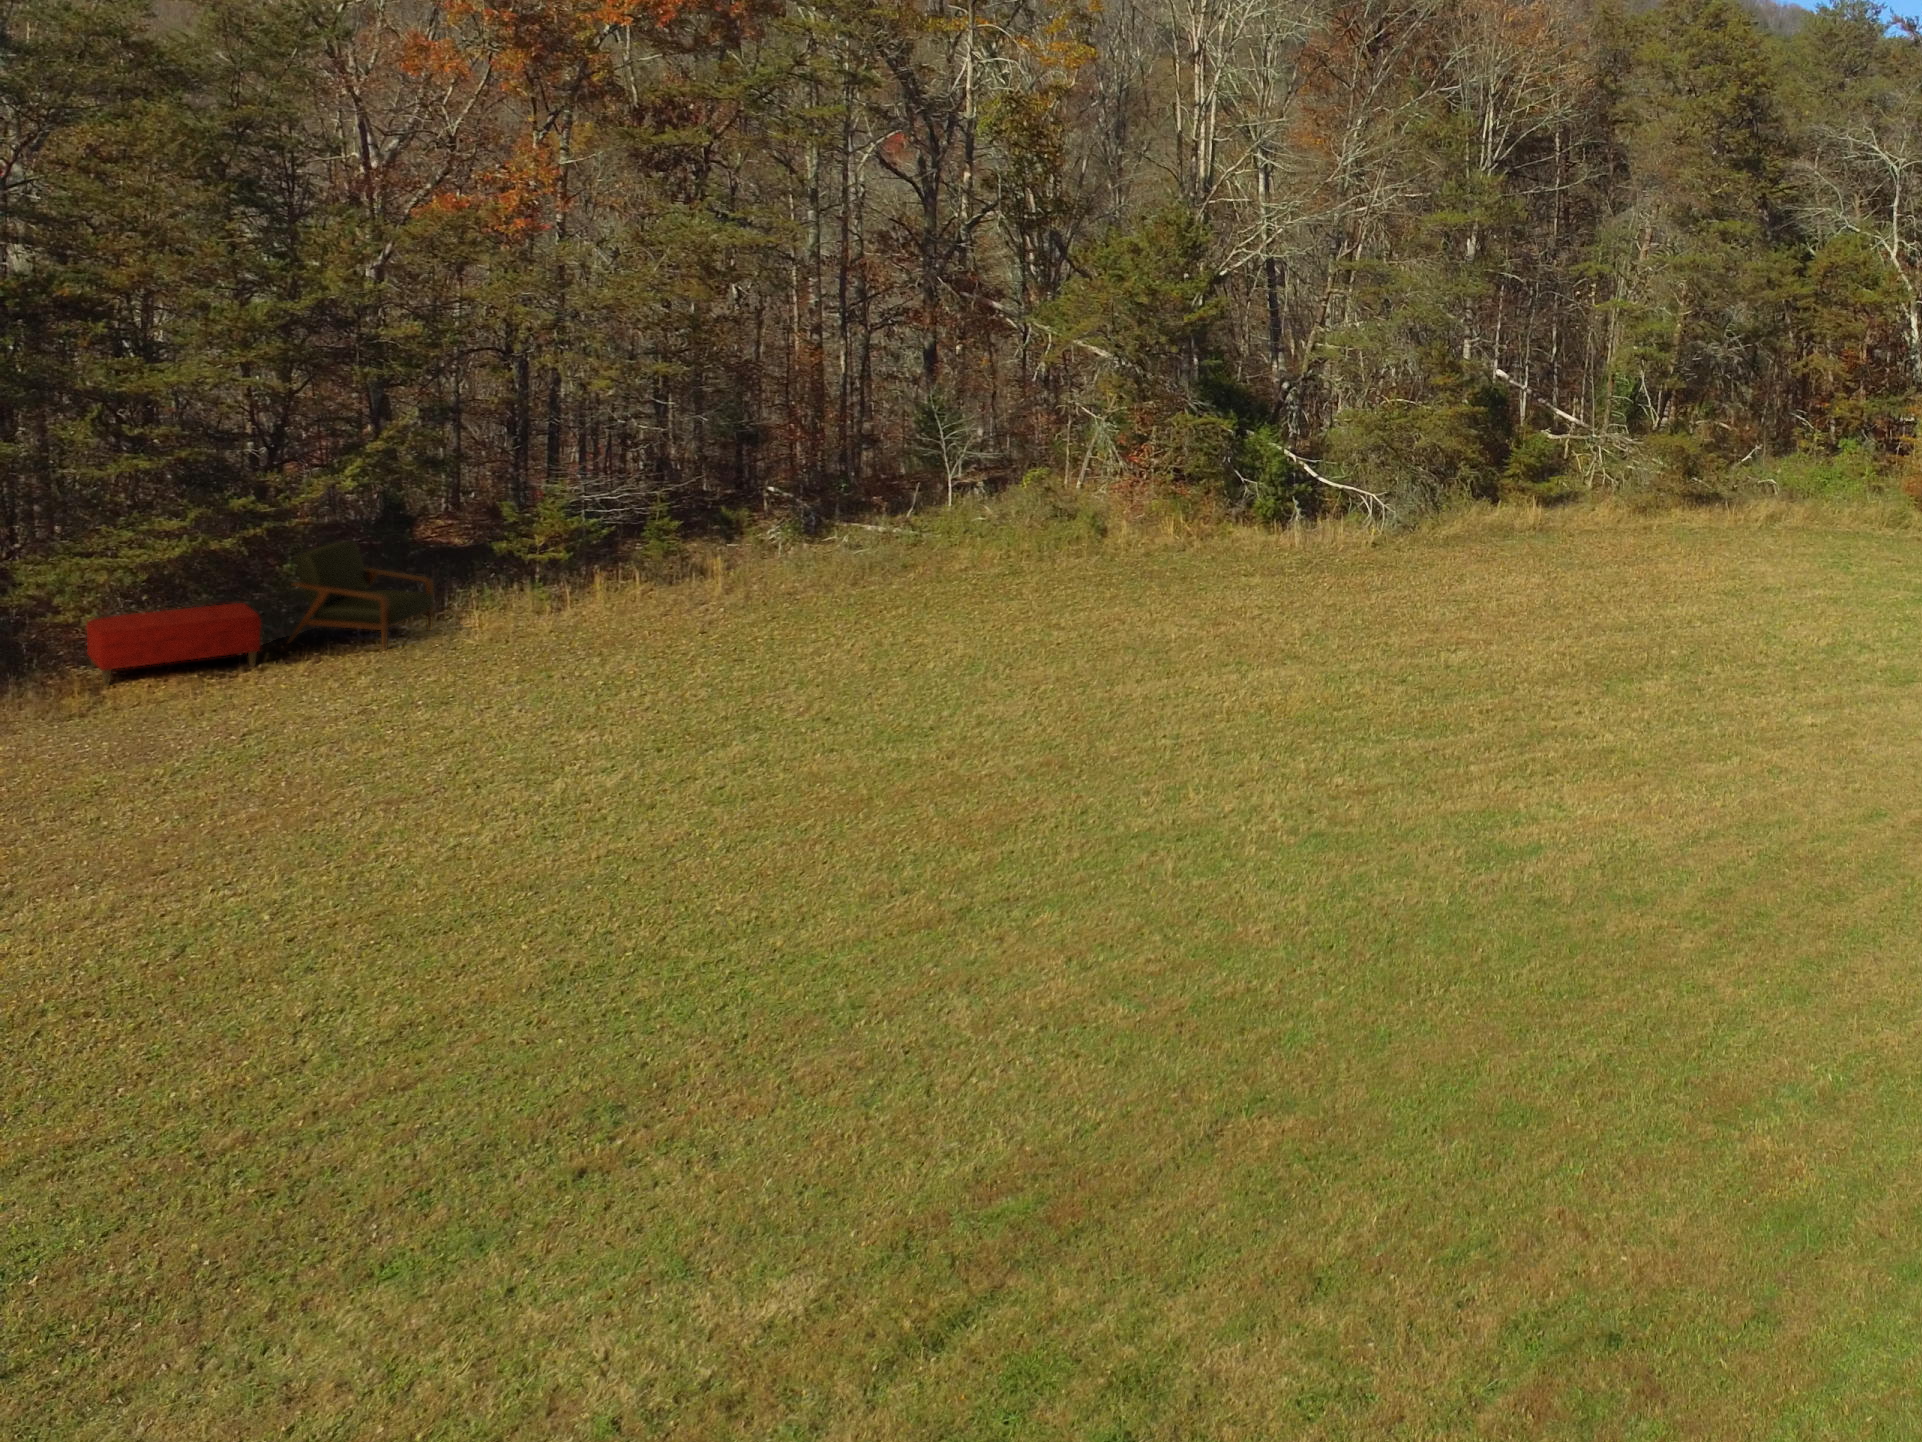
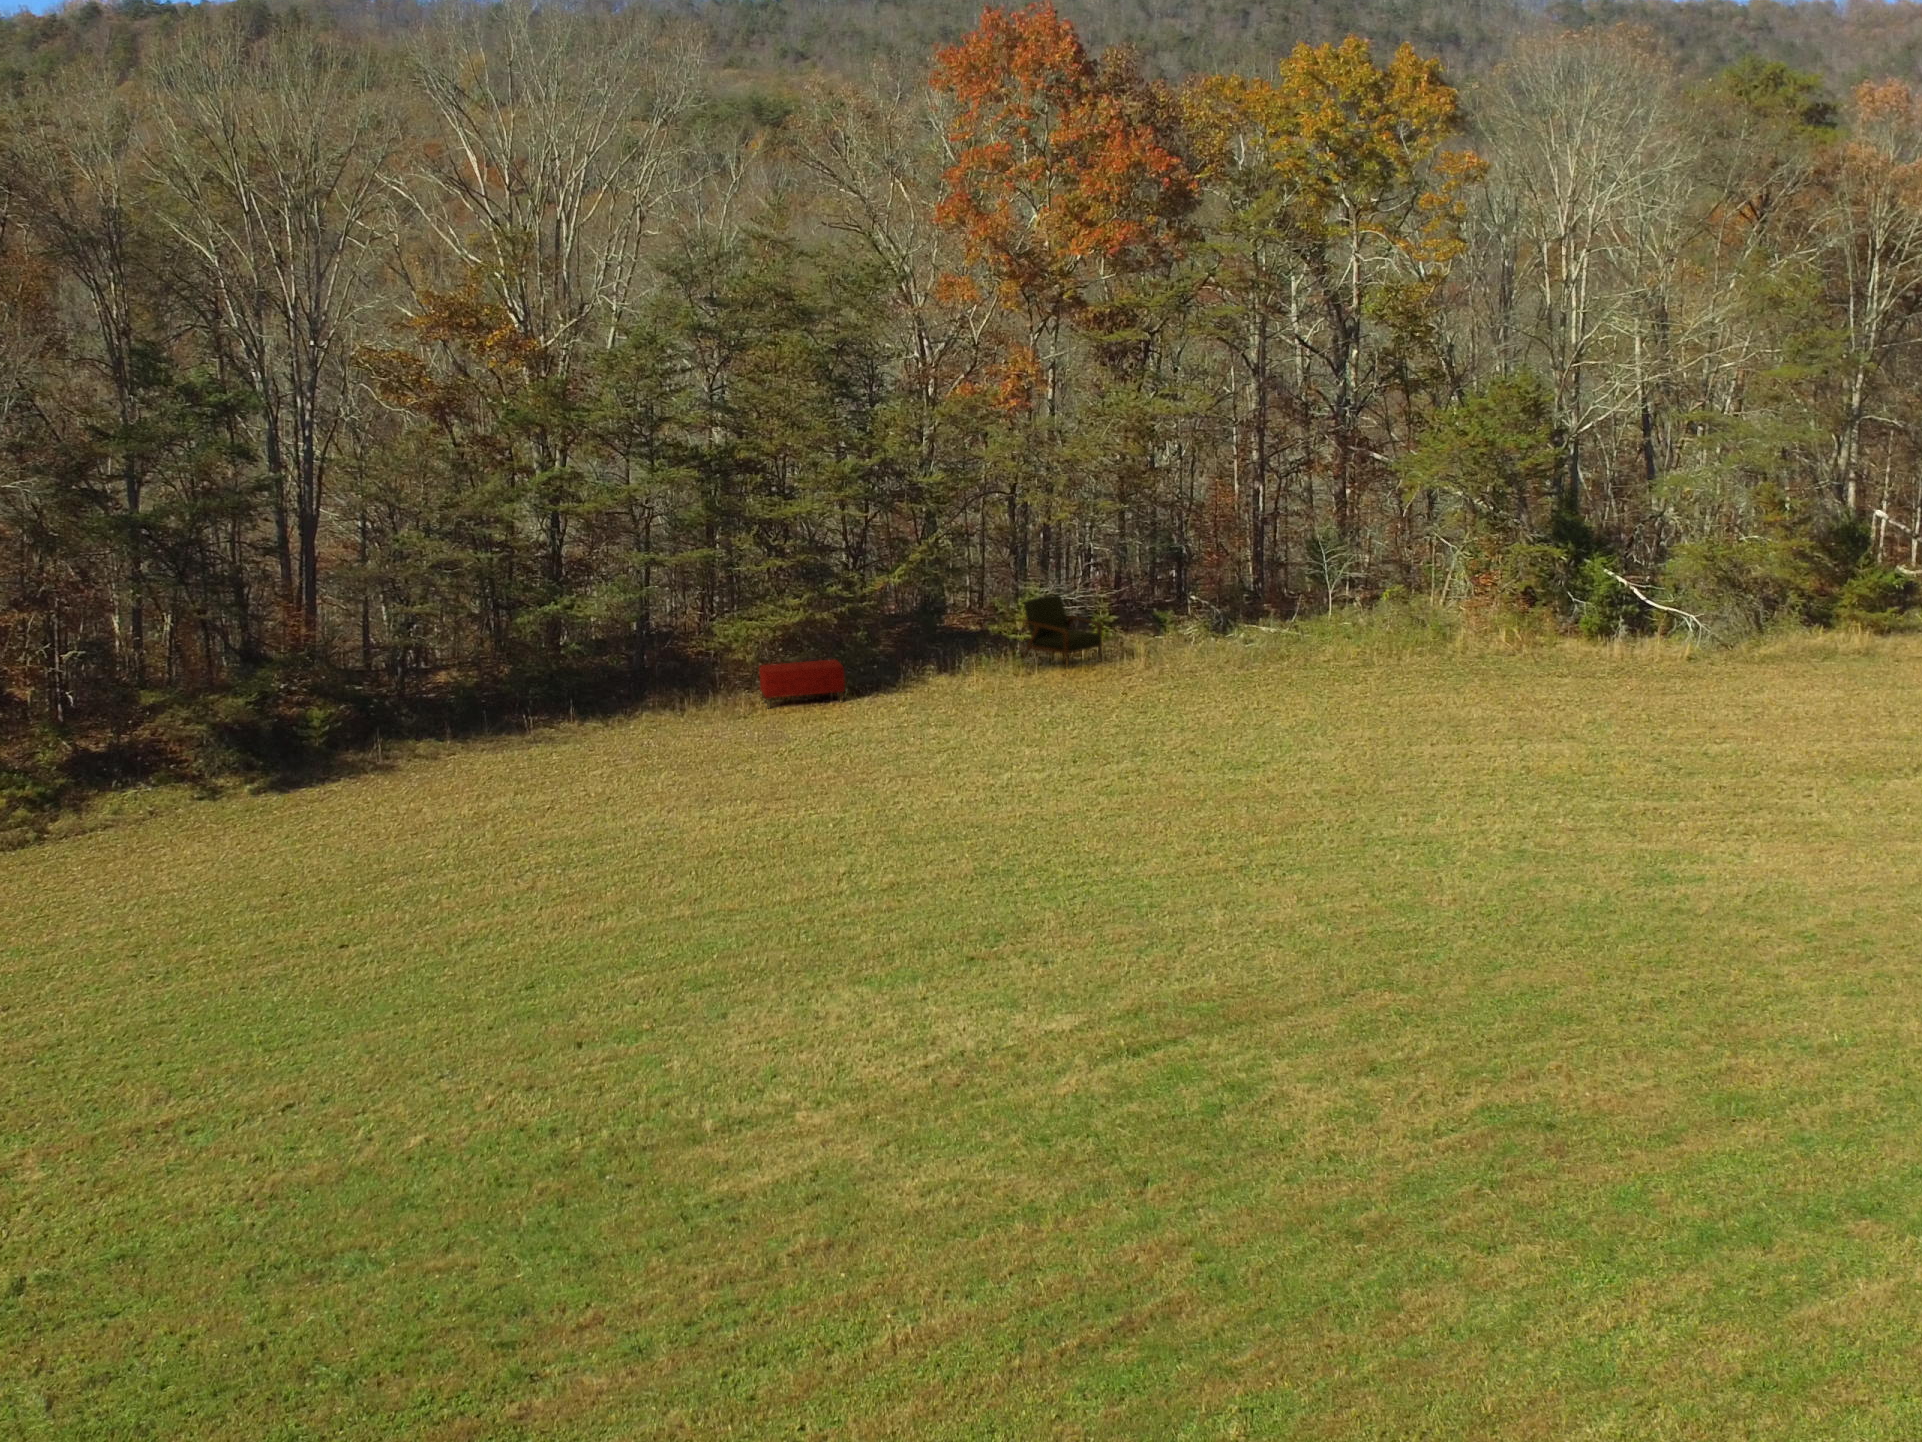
chair: present [288,541,434,650] -> present [1022,595,1102,668]

